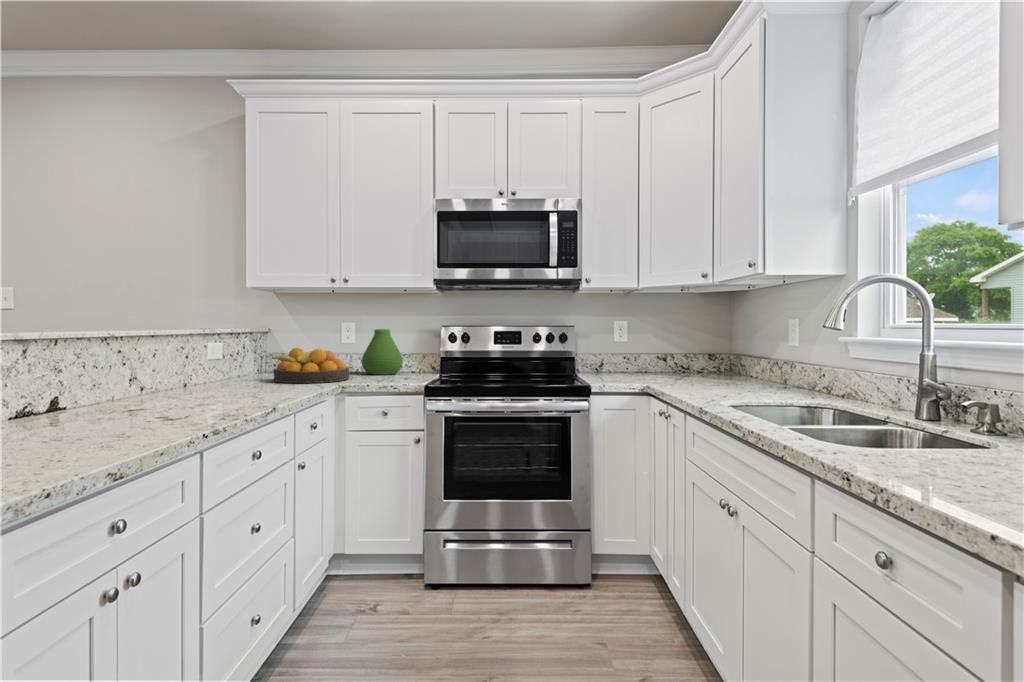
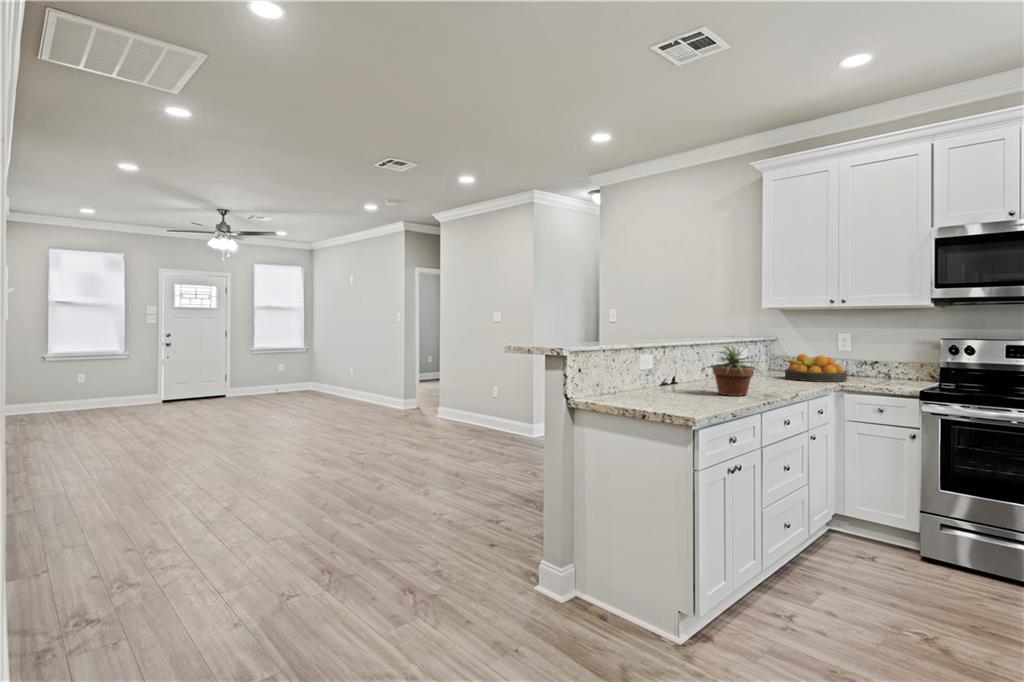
potted plant: none [74,329,218,427] -> present [707,346,758,396]
vase: present [362,329,403,375] -> none [858,340,899,380]

